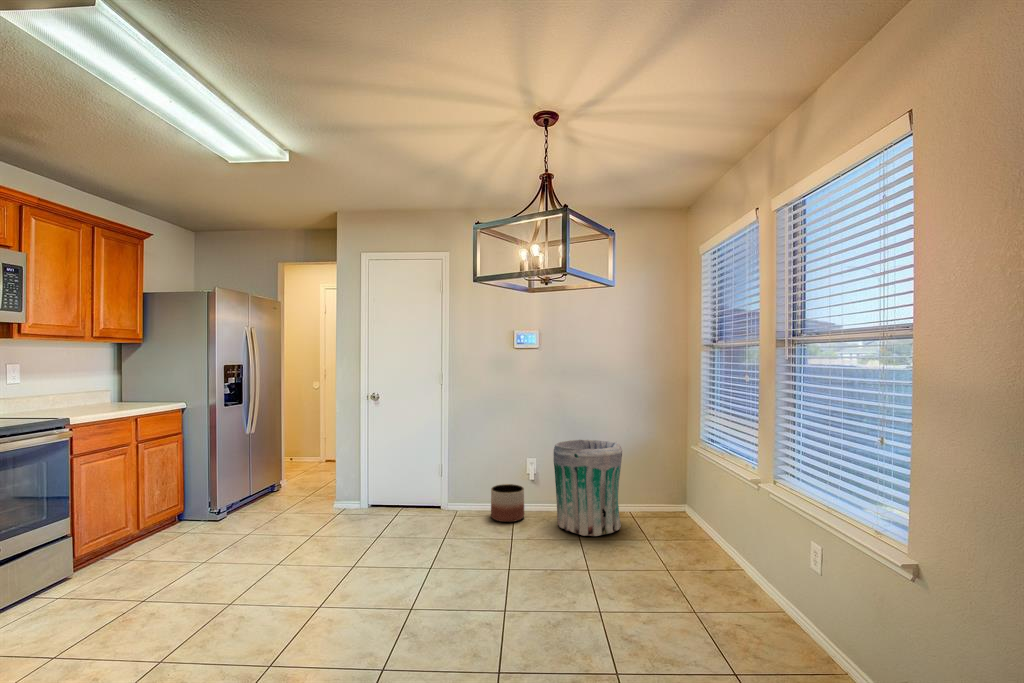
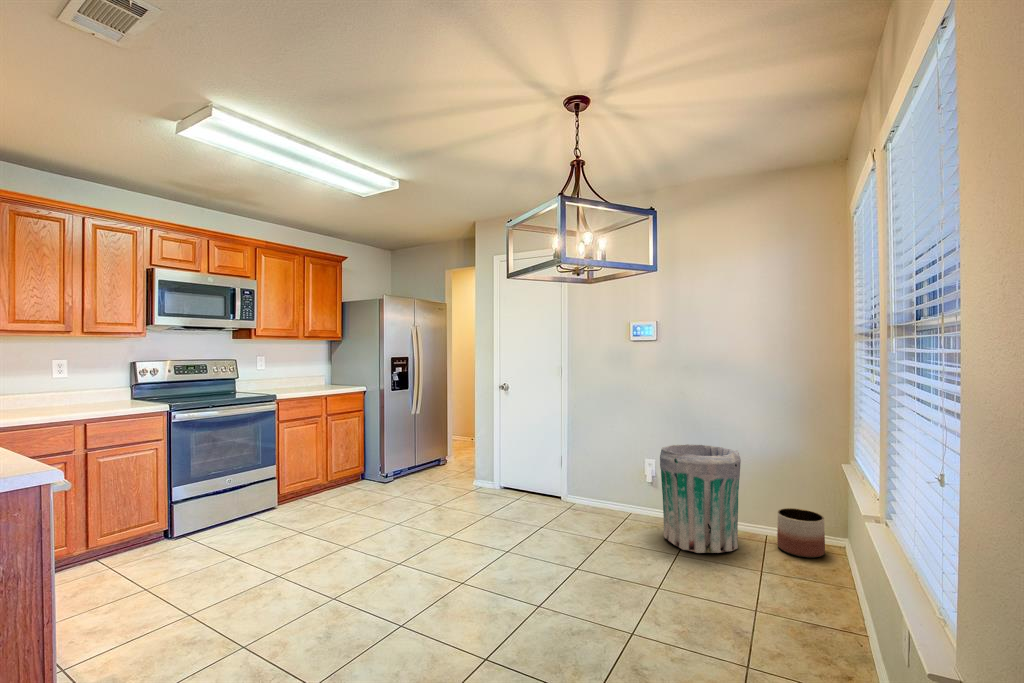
planter: present [491,484,524,522] -> present [777,508,825,558]

